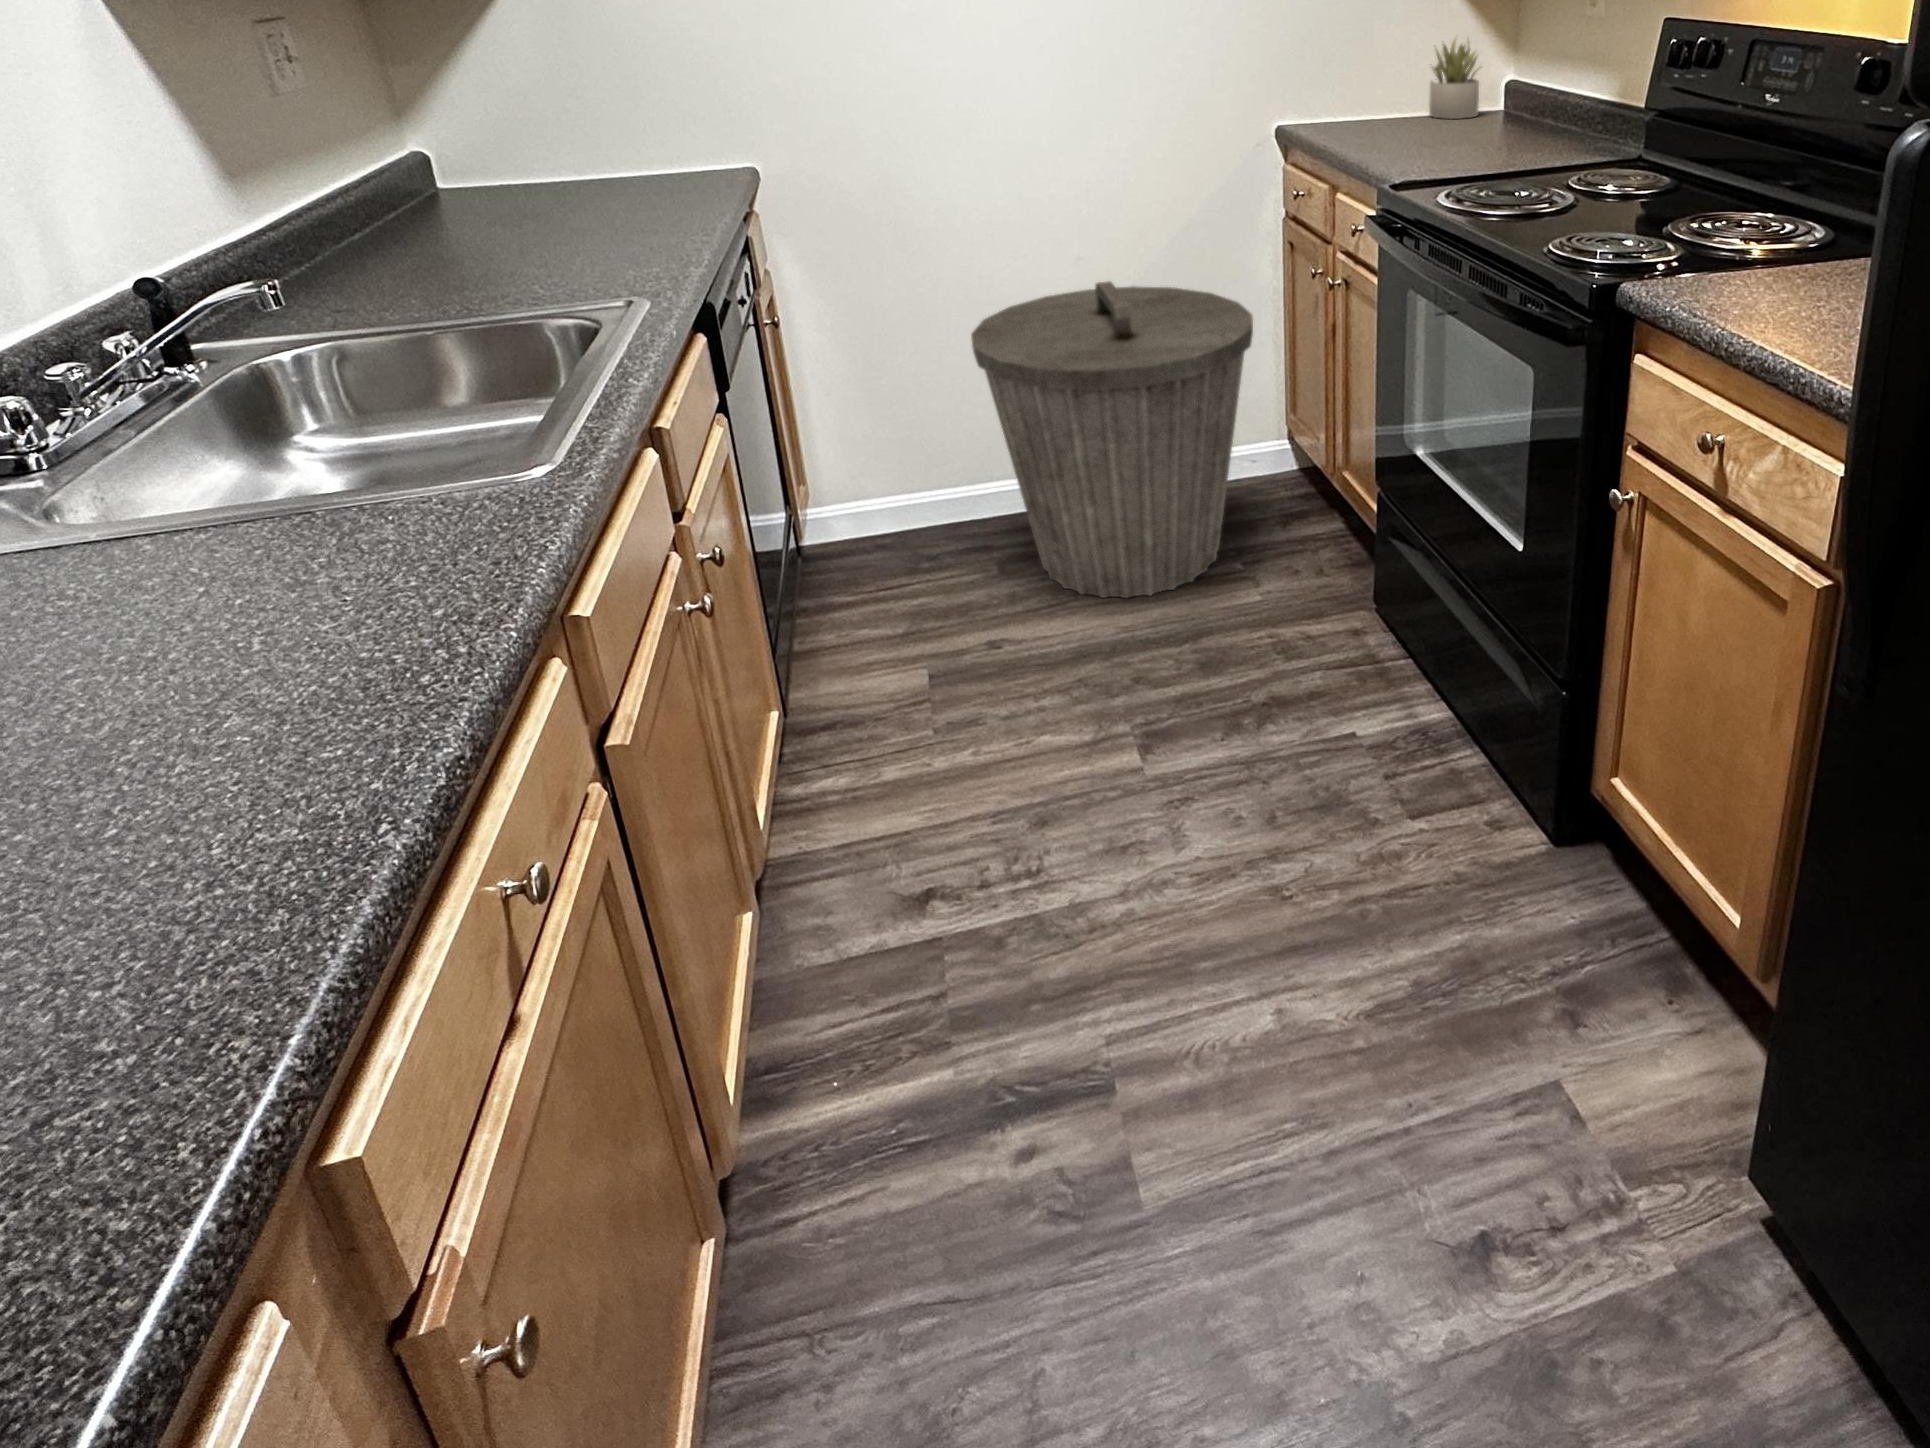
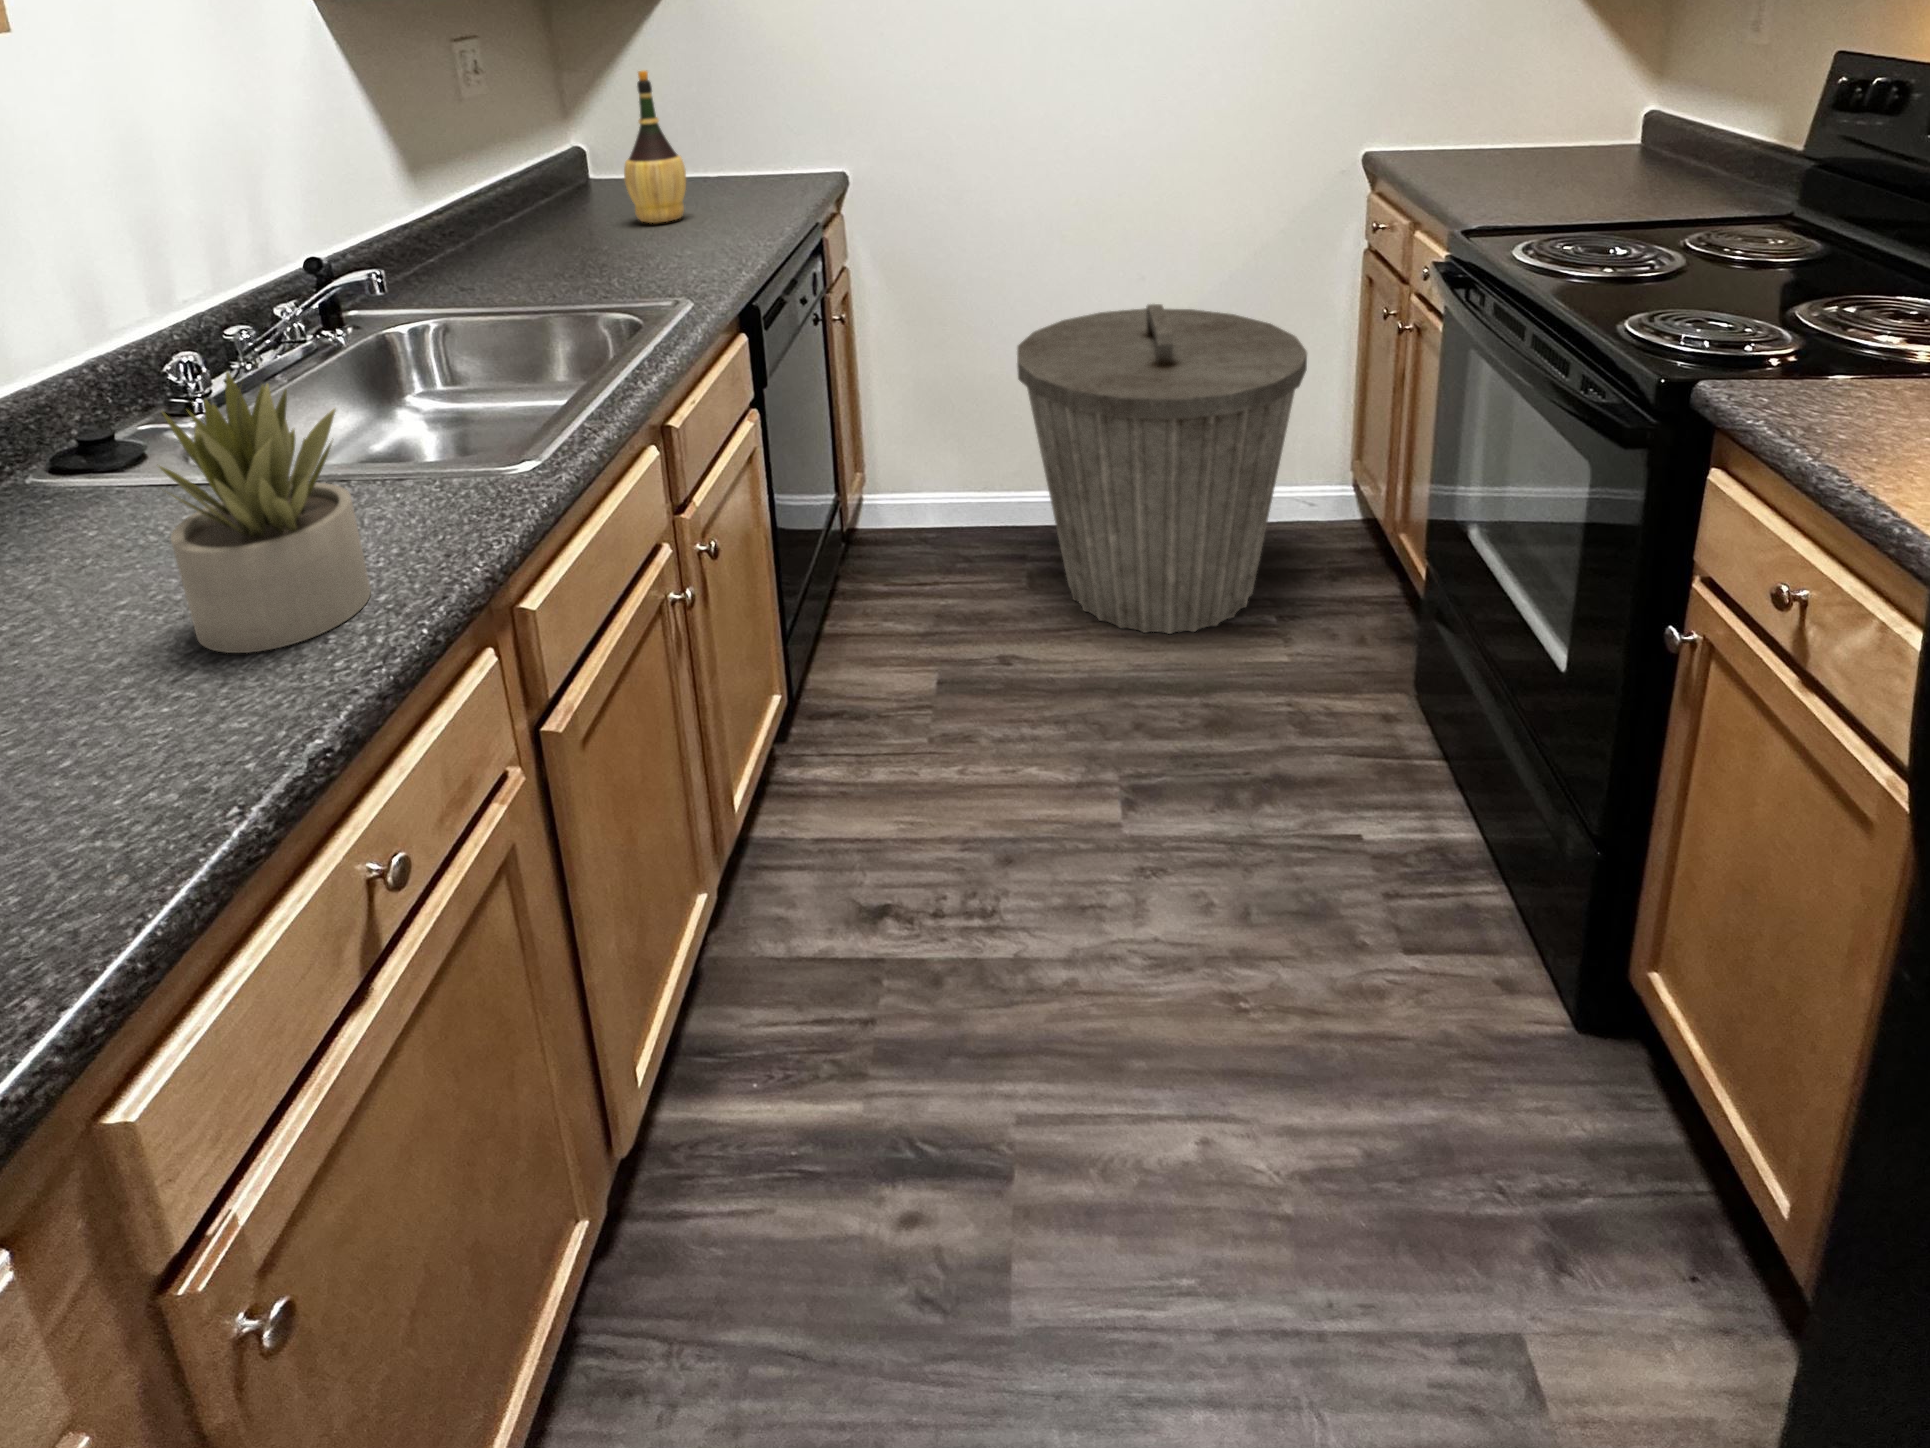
succulent plant: present [1429,35,1482,119] -> present [159,372,371,653]
wine bottle: none [507,54,587,228] -> present [624,70,686,223]

